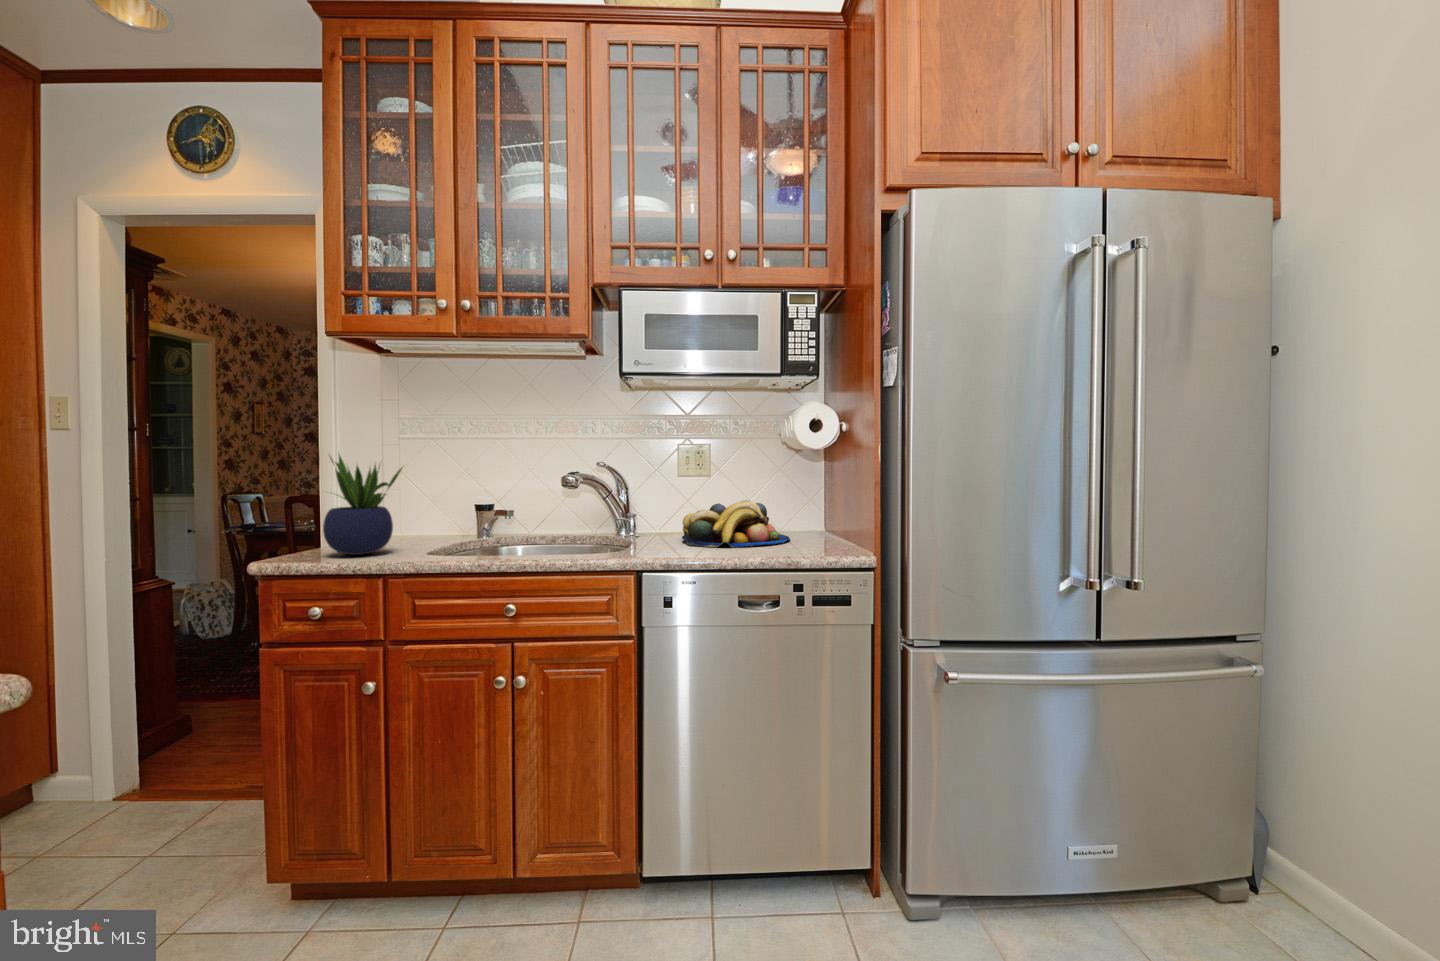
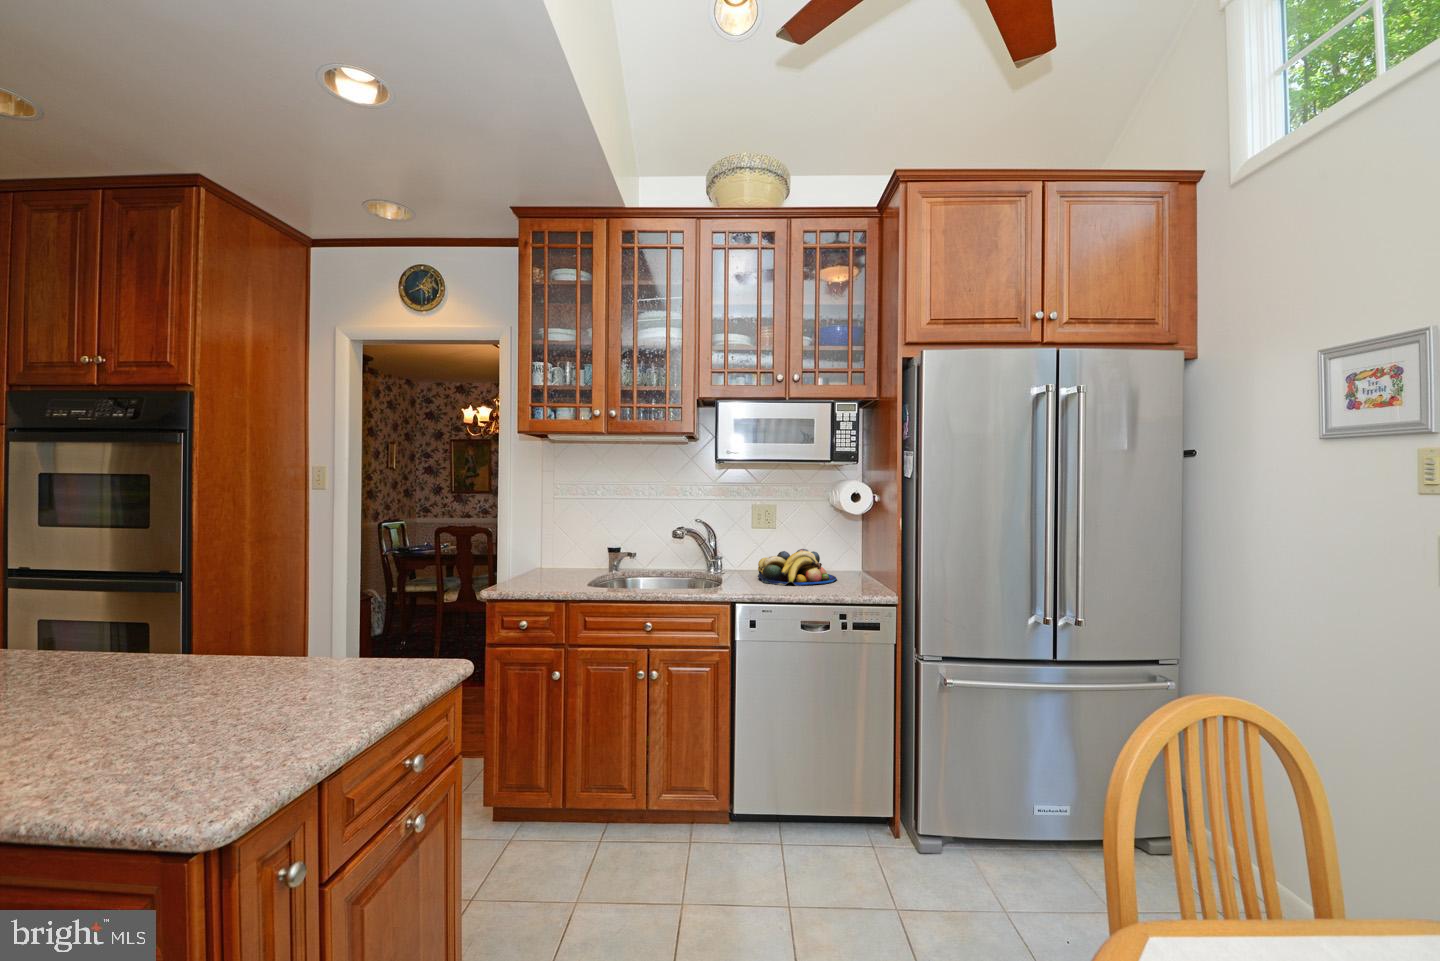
potted plant: present [323,455,402,555] -> none [514,513,568,586]

